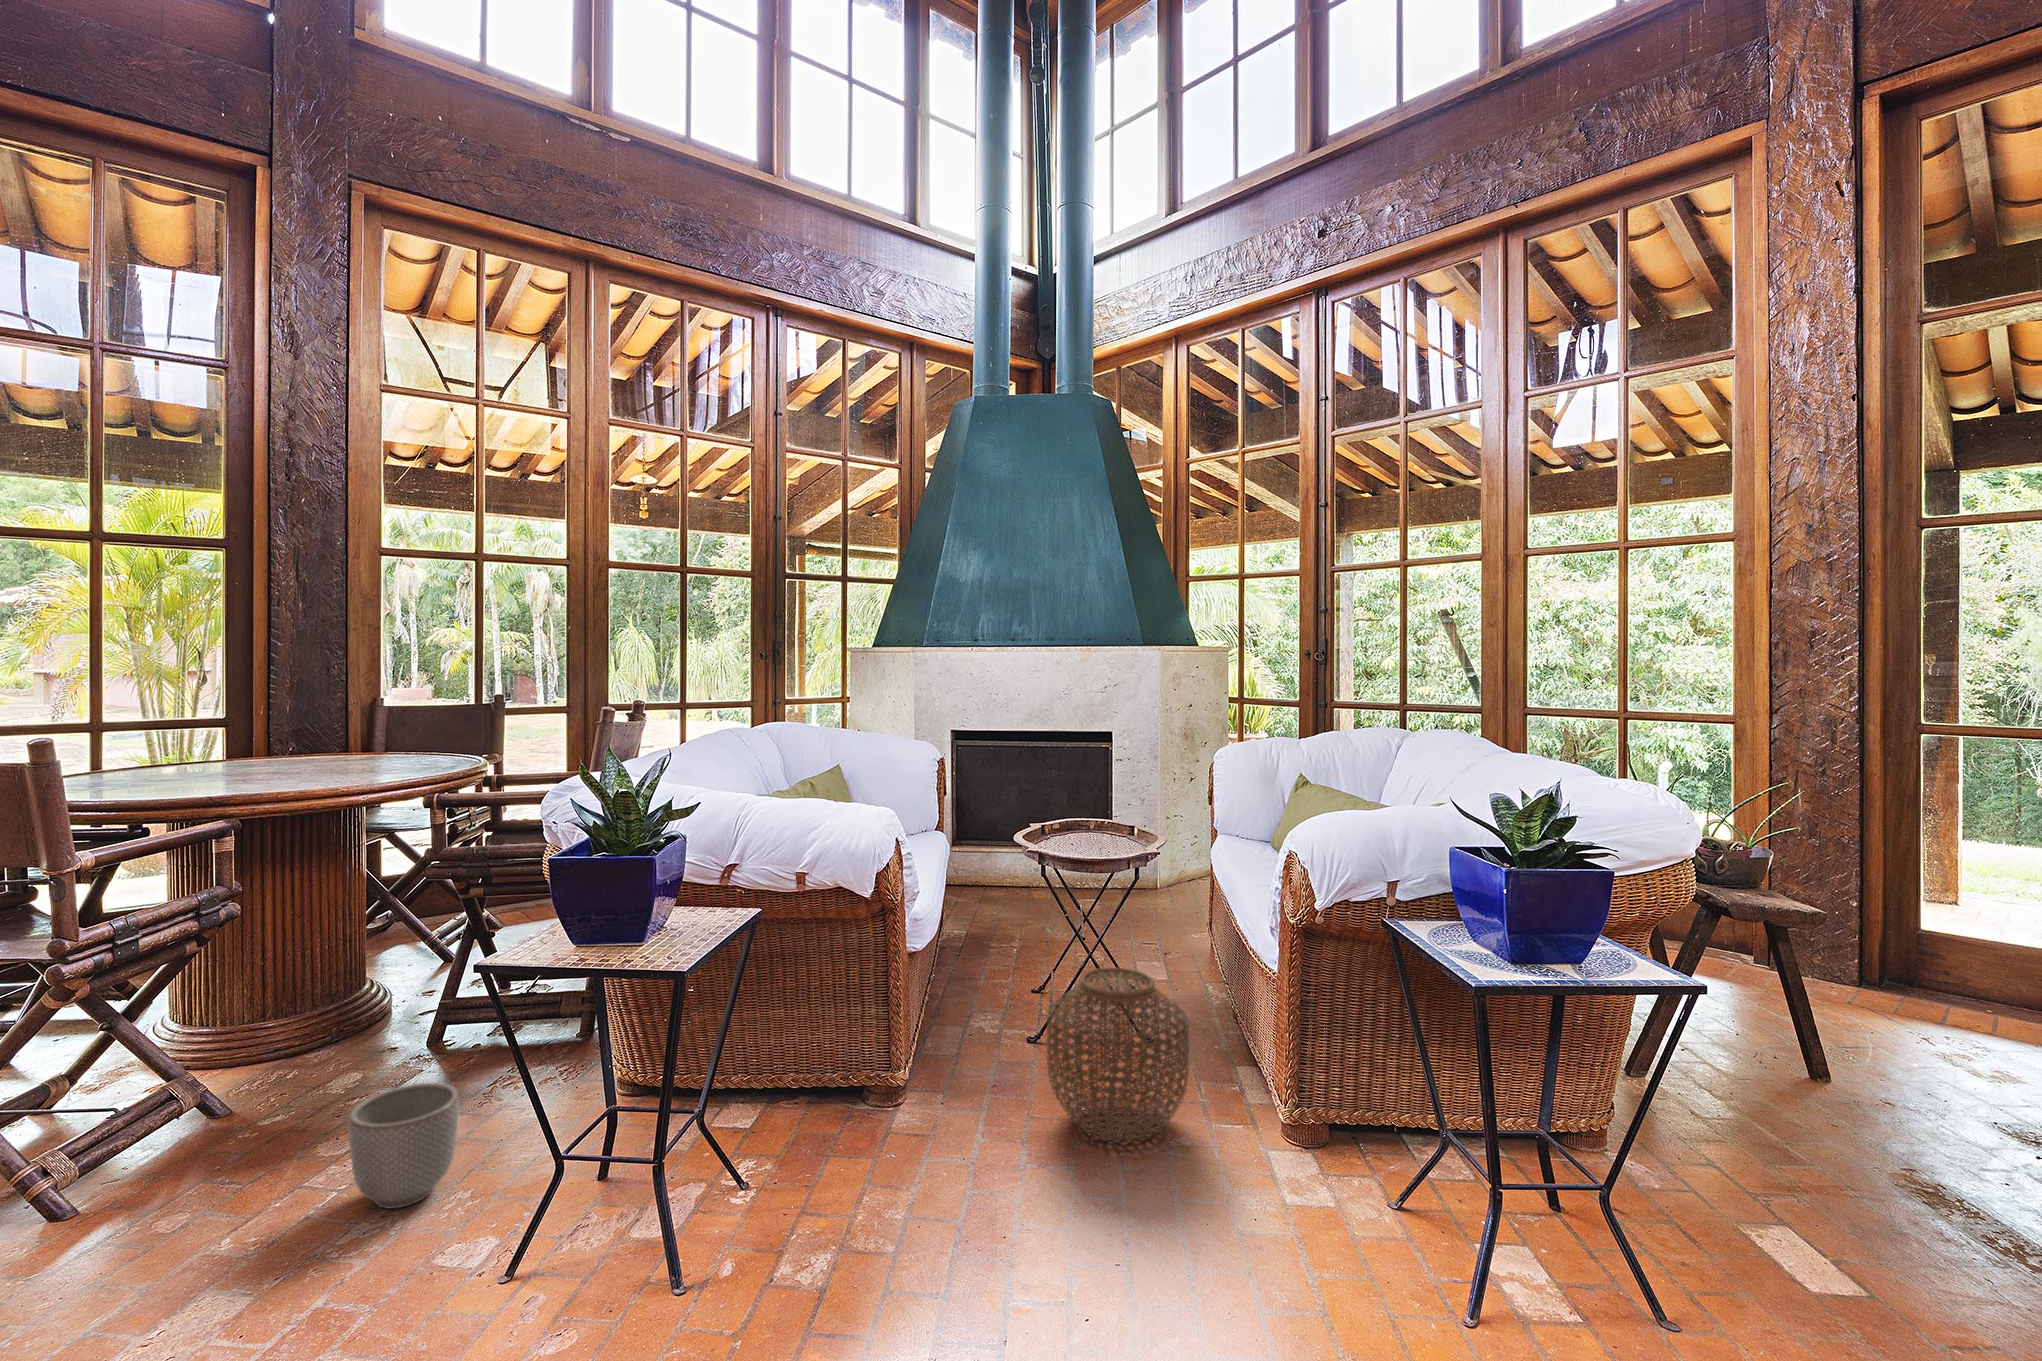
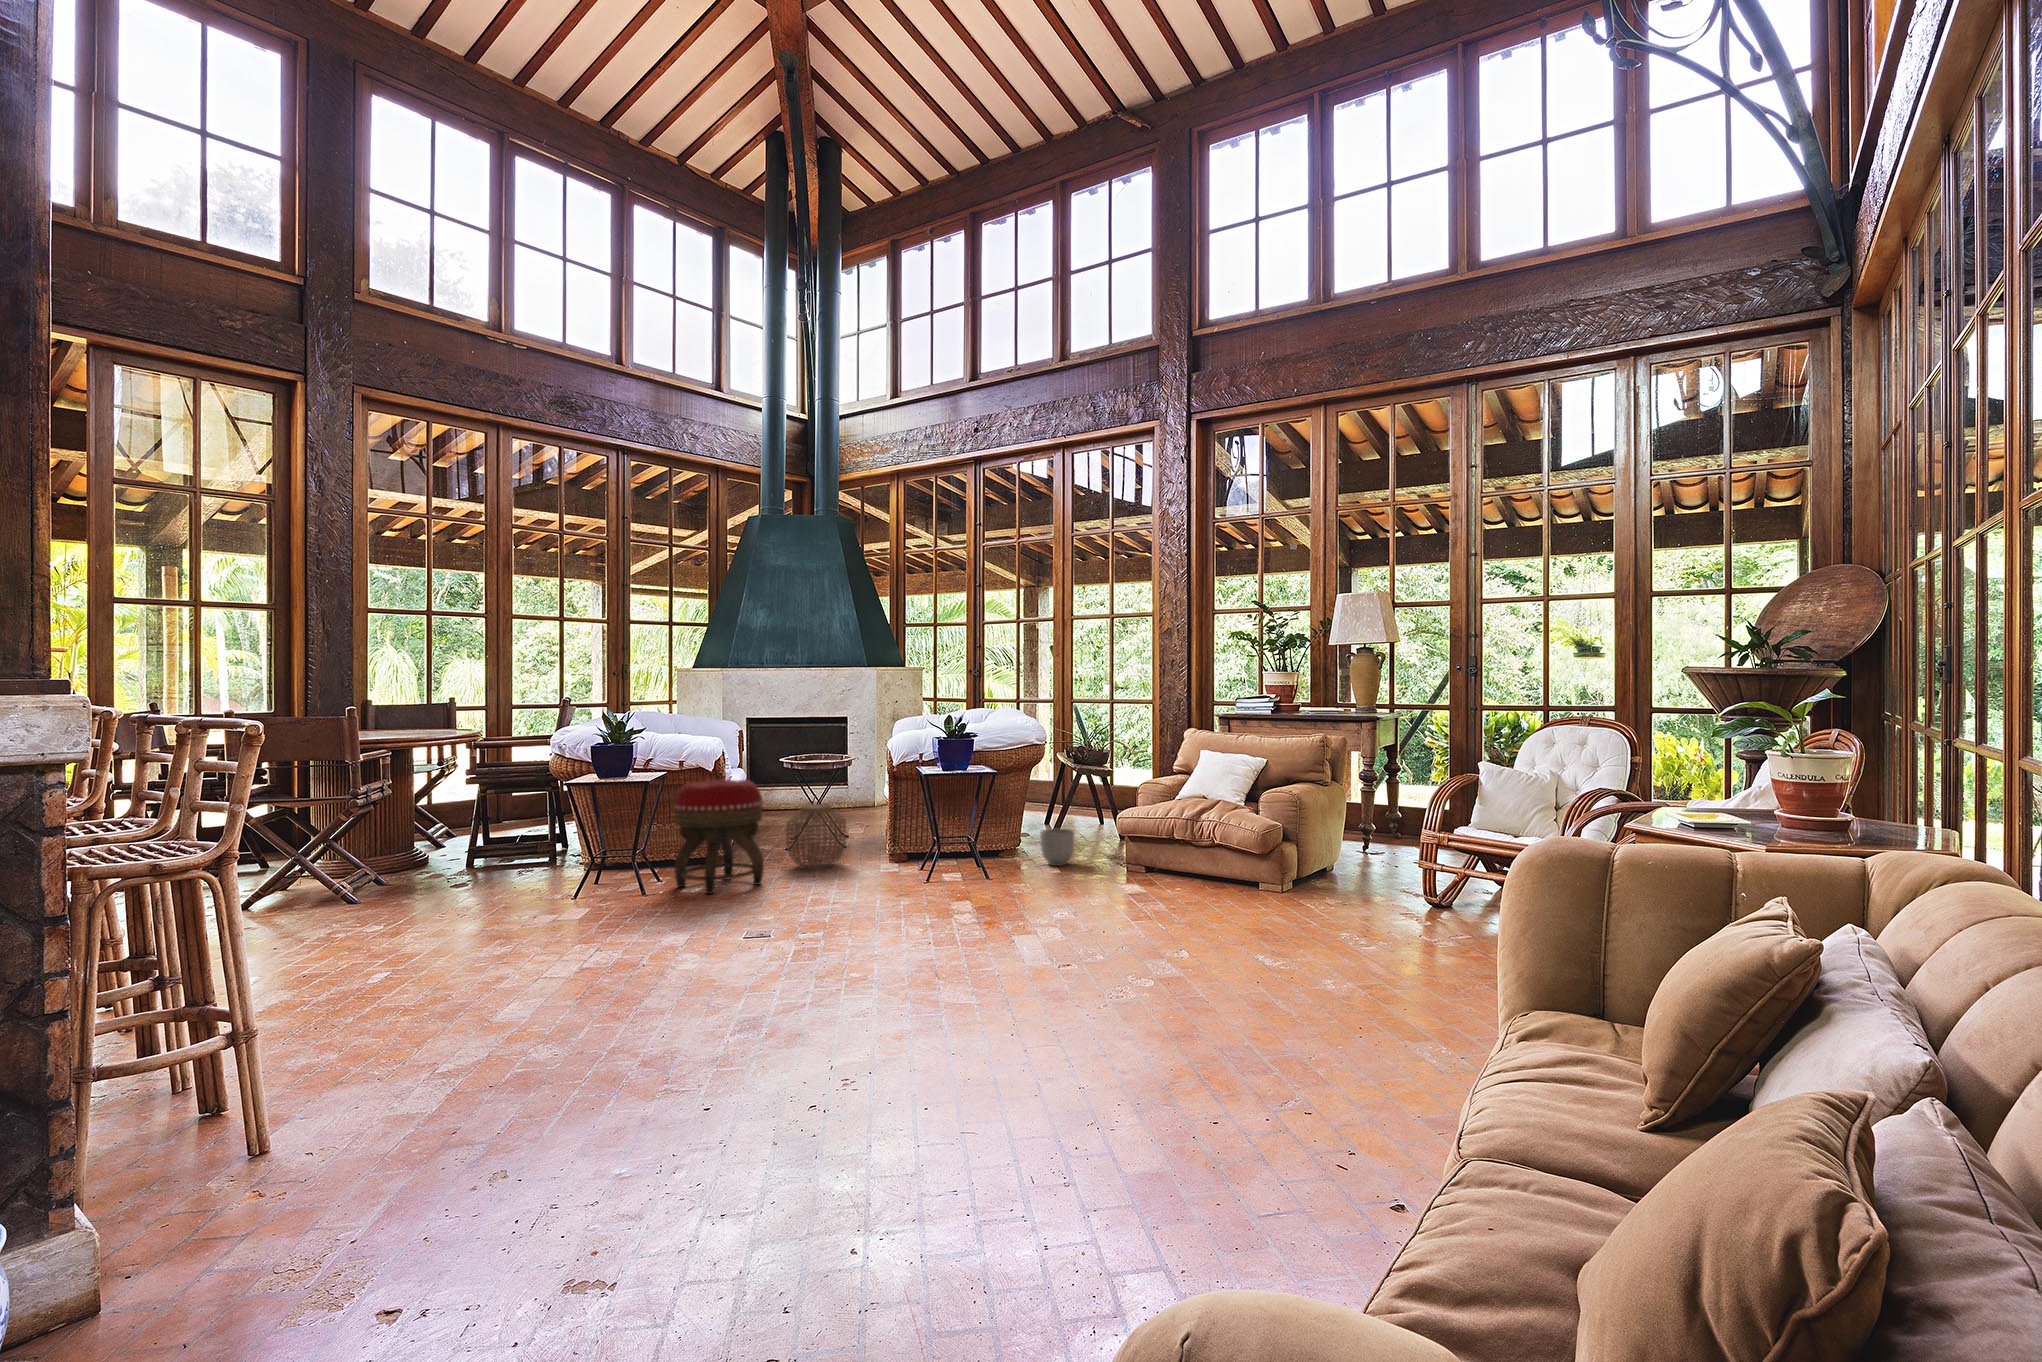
footstool: none [783,925,1004,1283] -> present [675,780,764,894]
planter: present [349,1083,459,1209] -> present [1040,829,1074,866]

